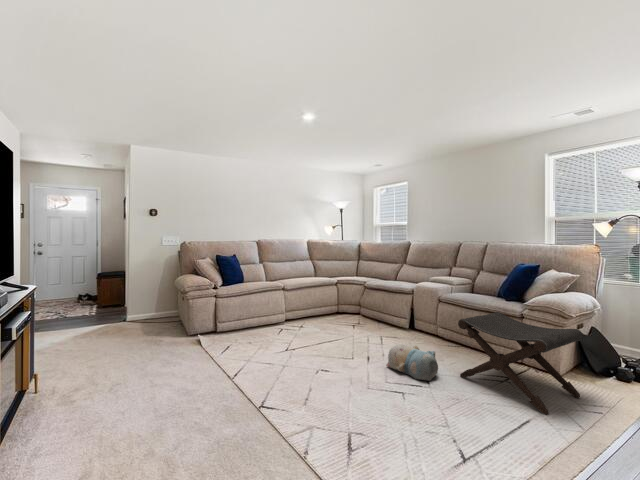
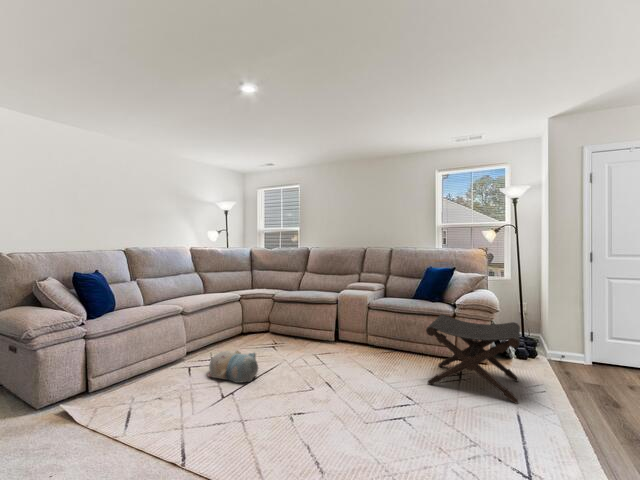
plush toy: present [387,344,438,381] -> present [208,350,258,383]

